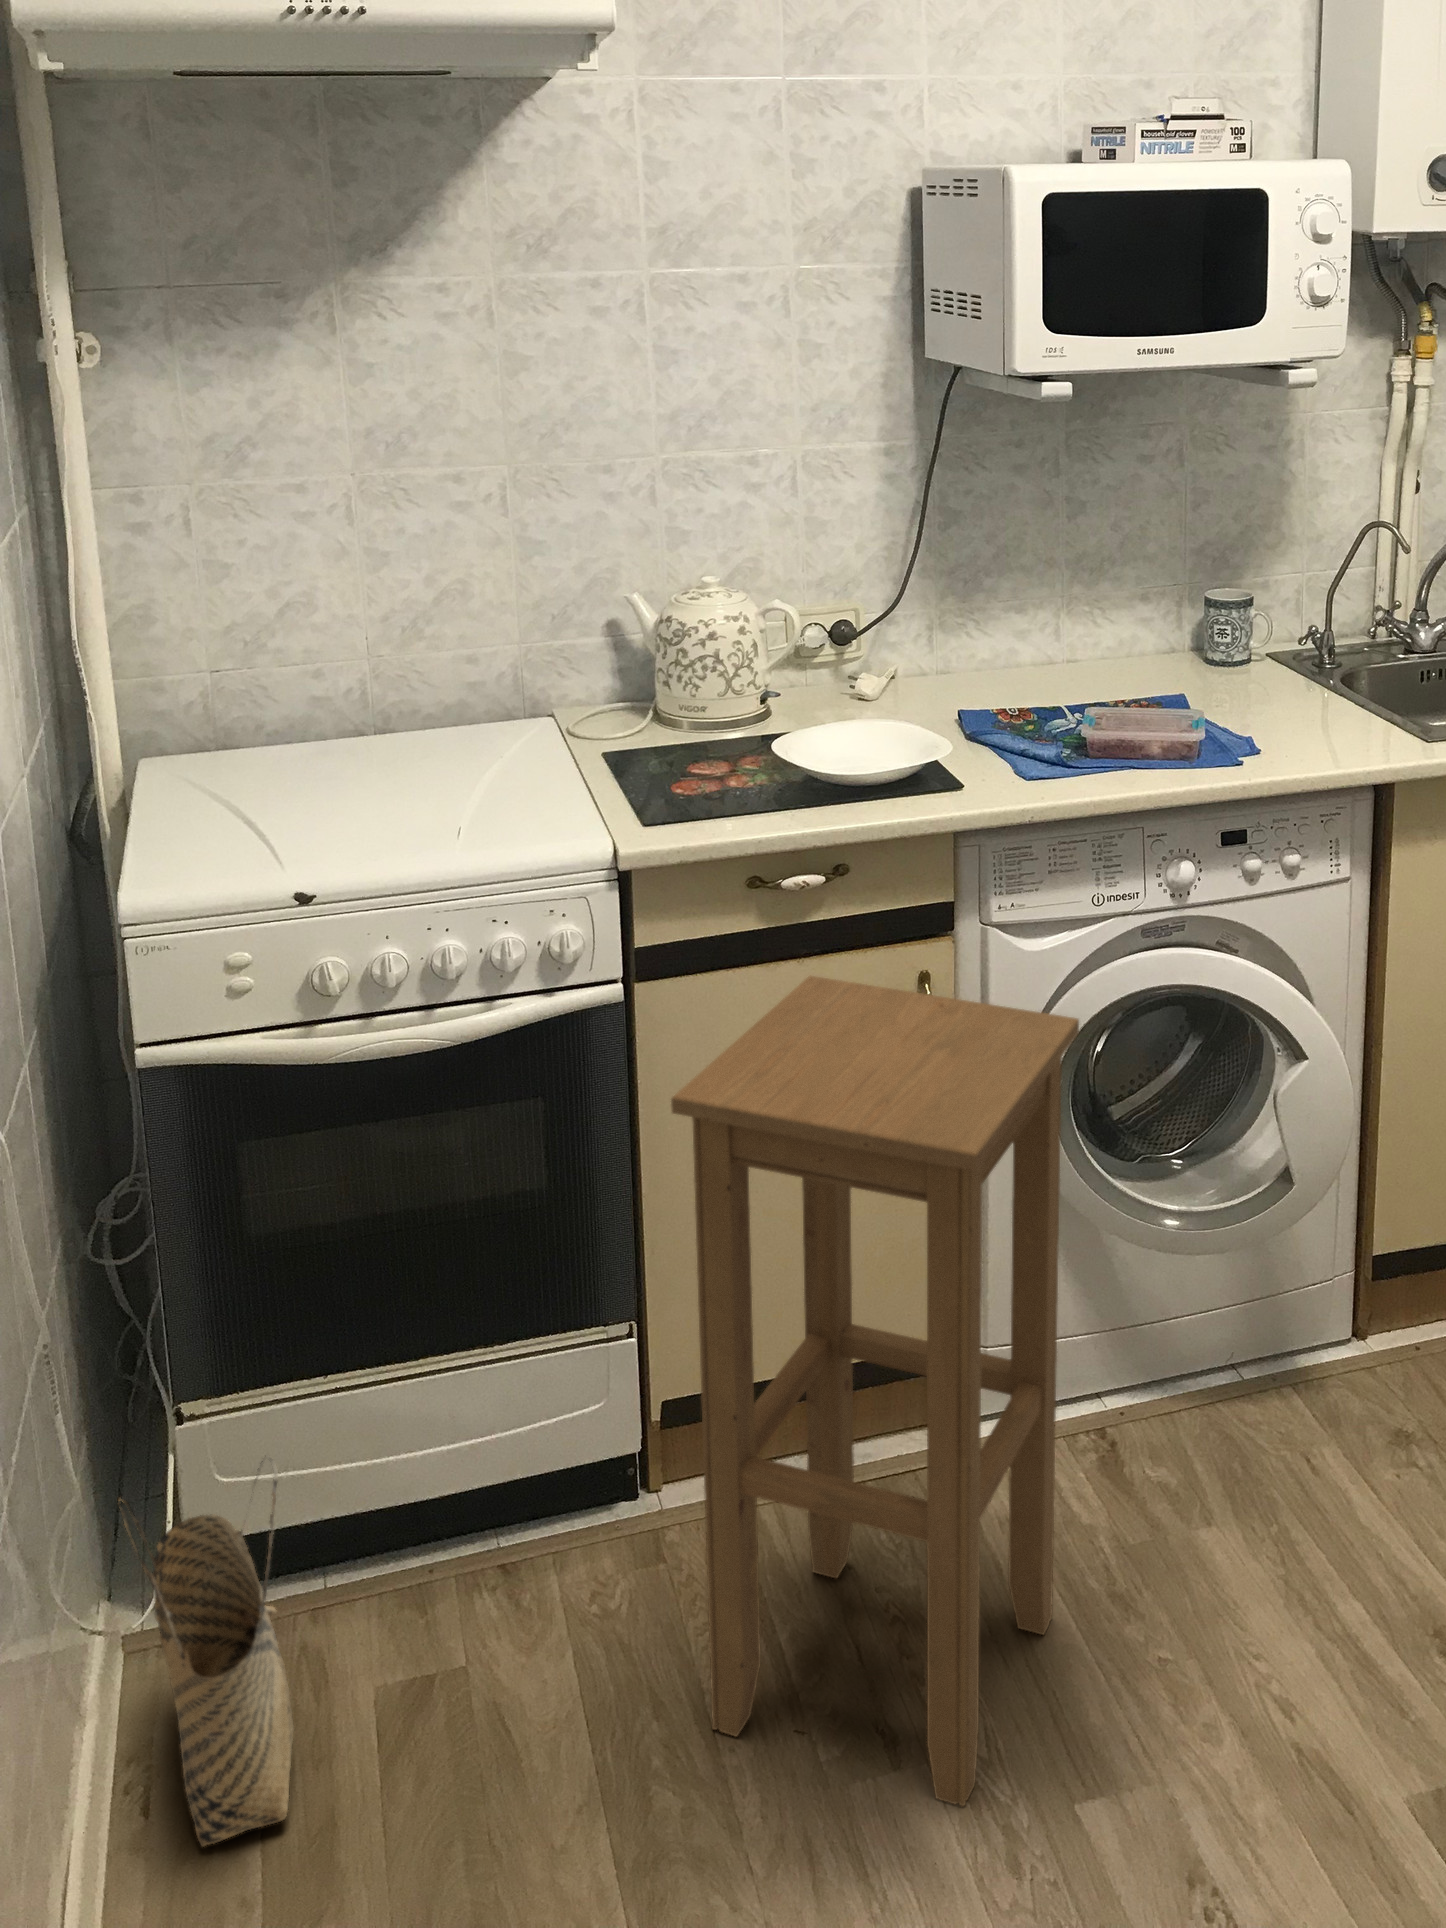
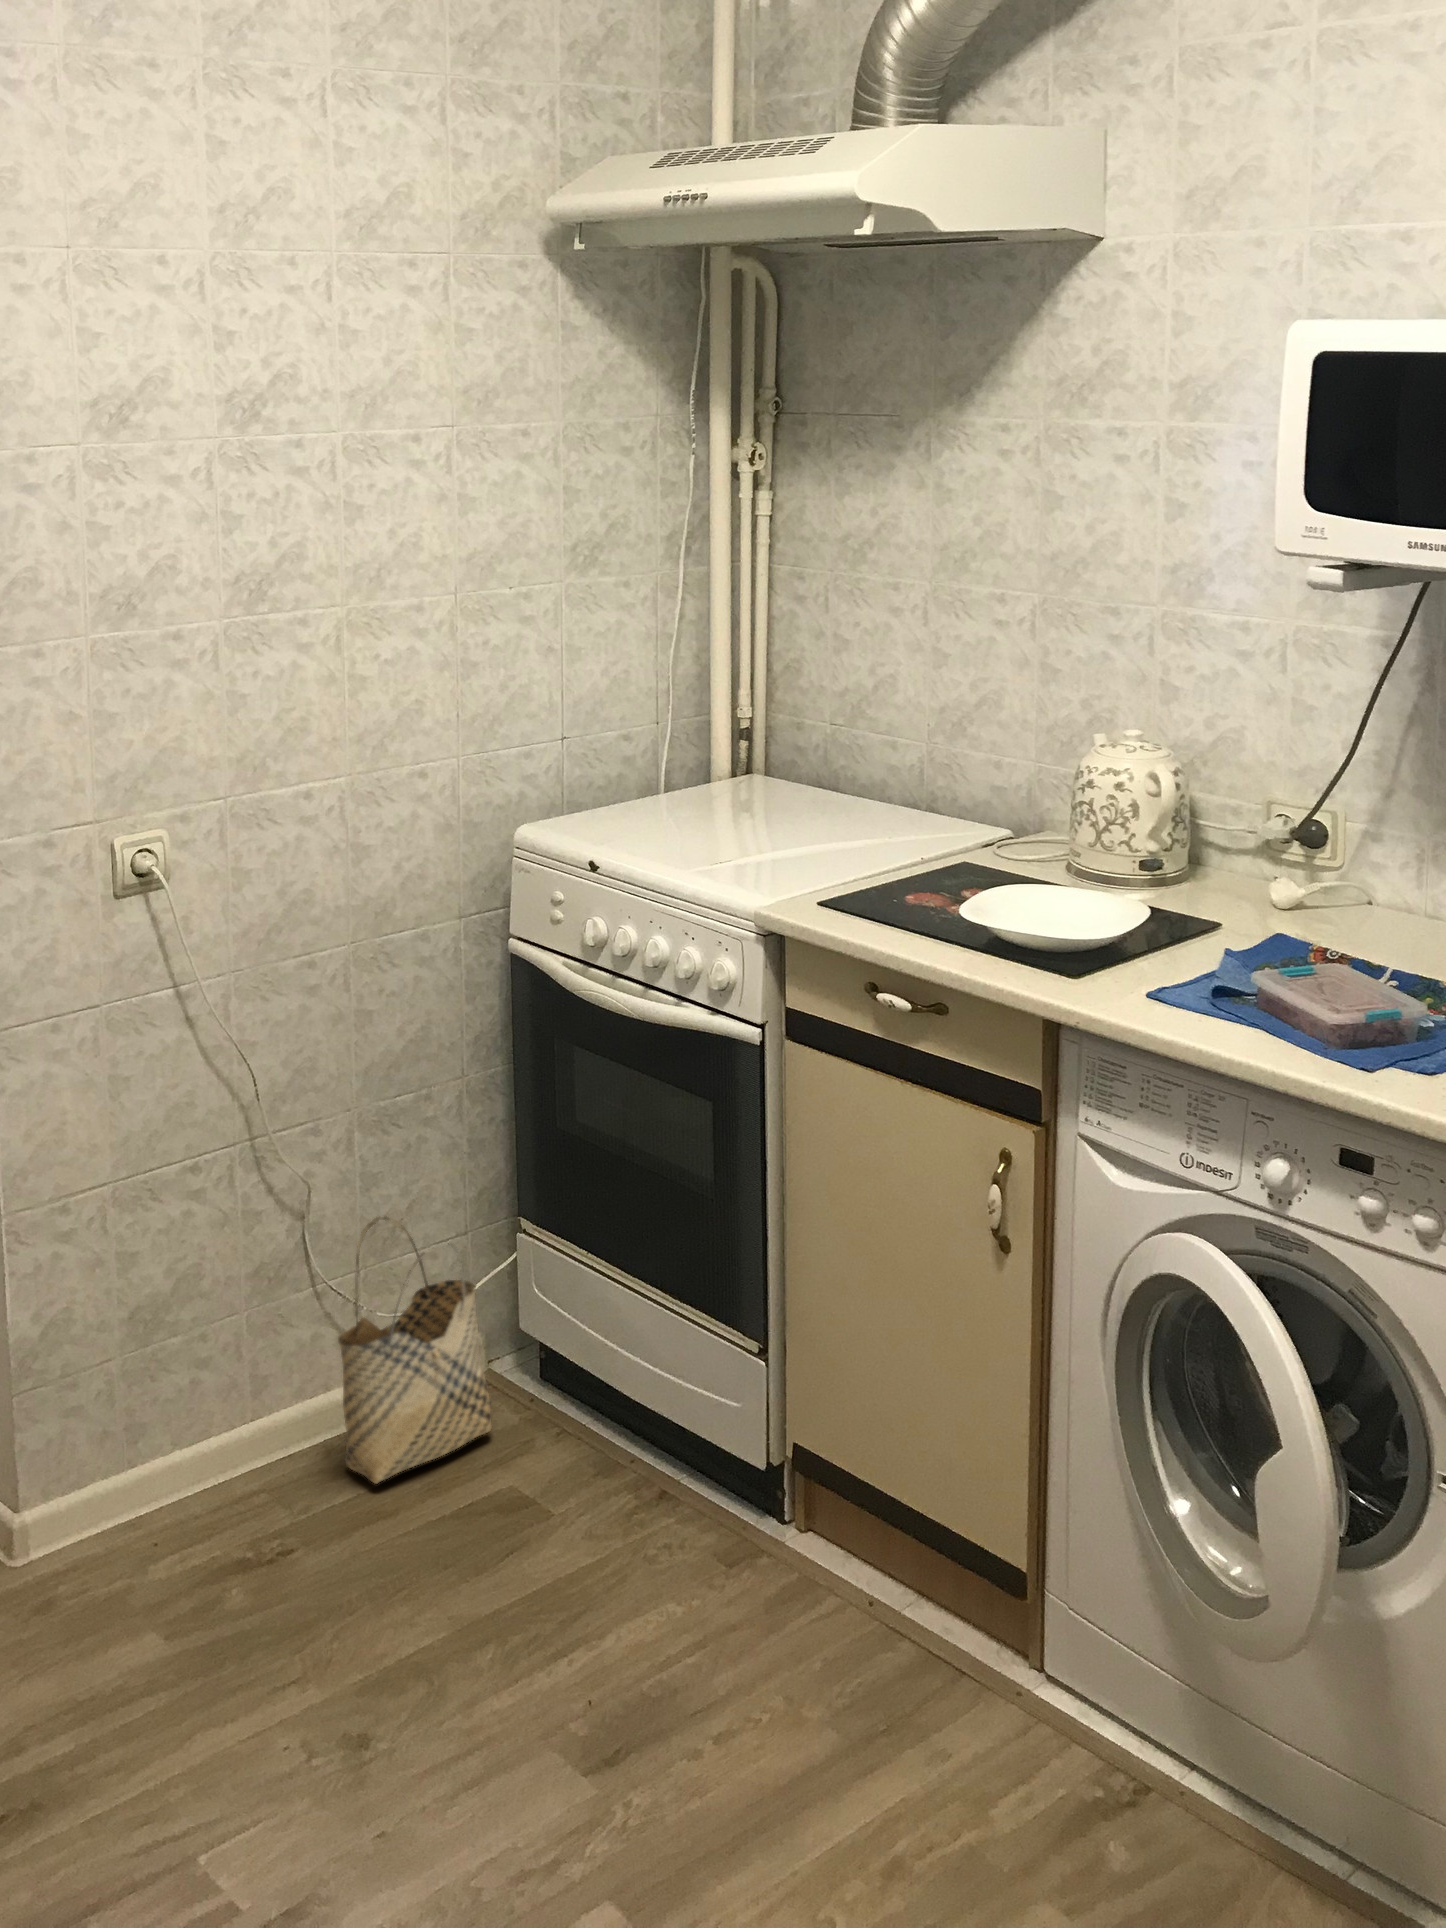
stool: present [671,976,1079,1807] -> none [536,1070,842,1817]

